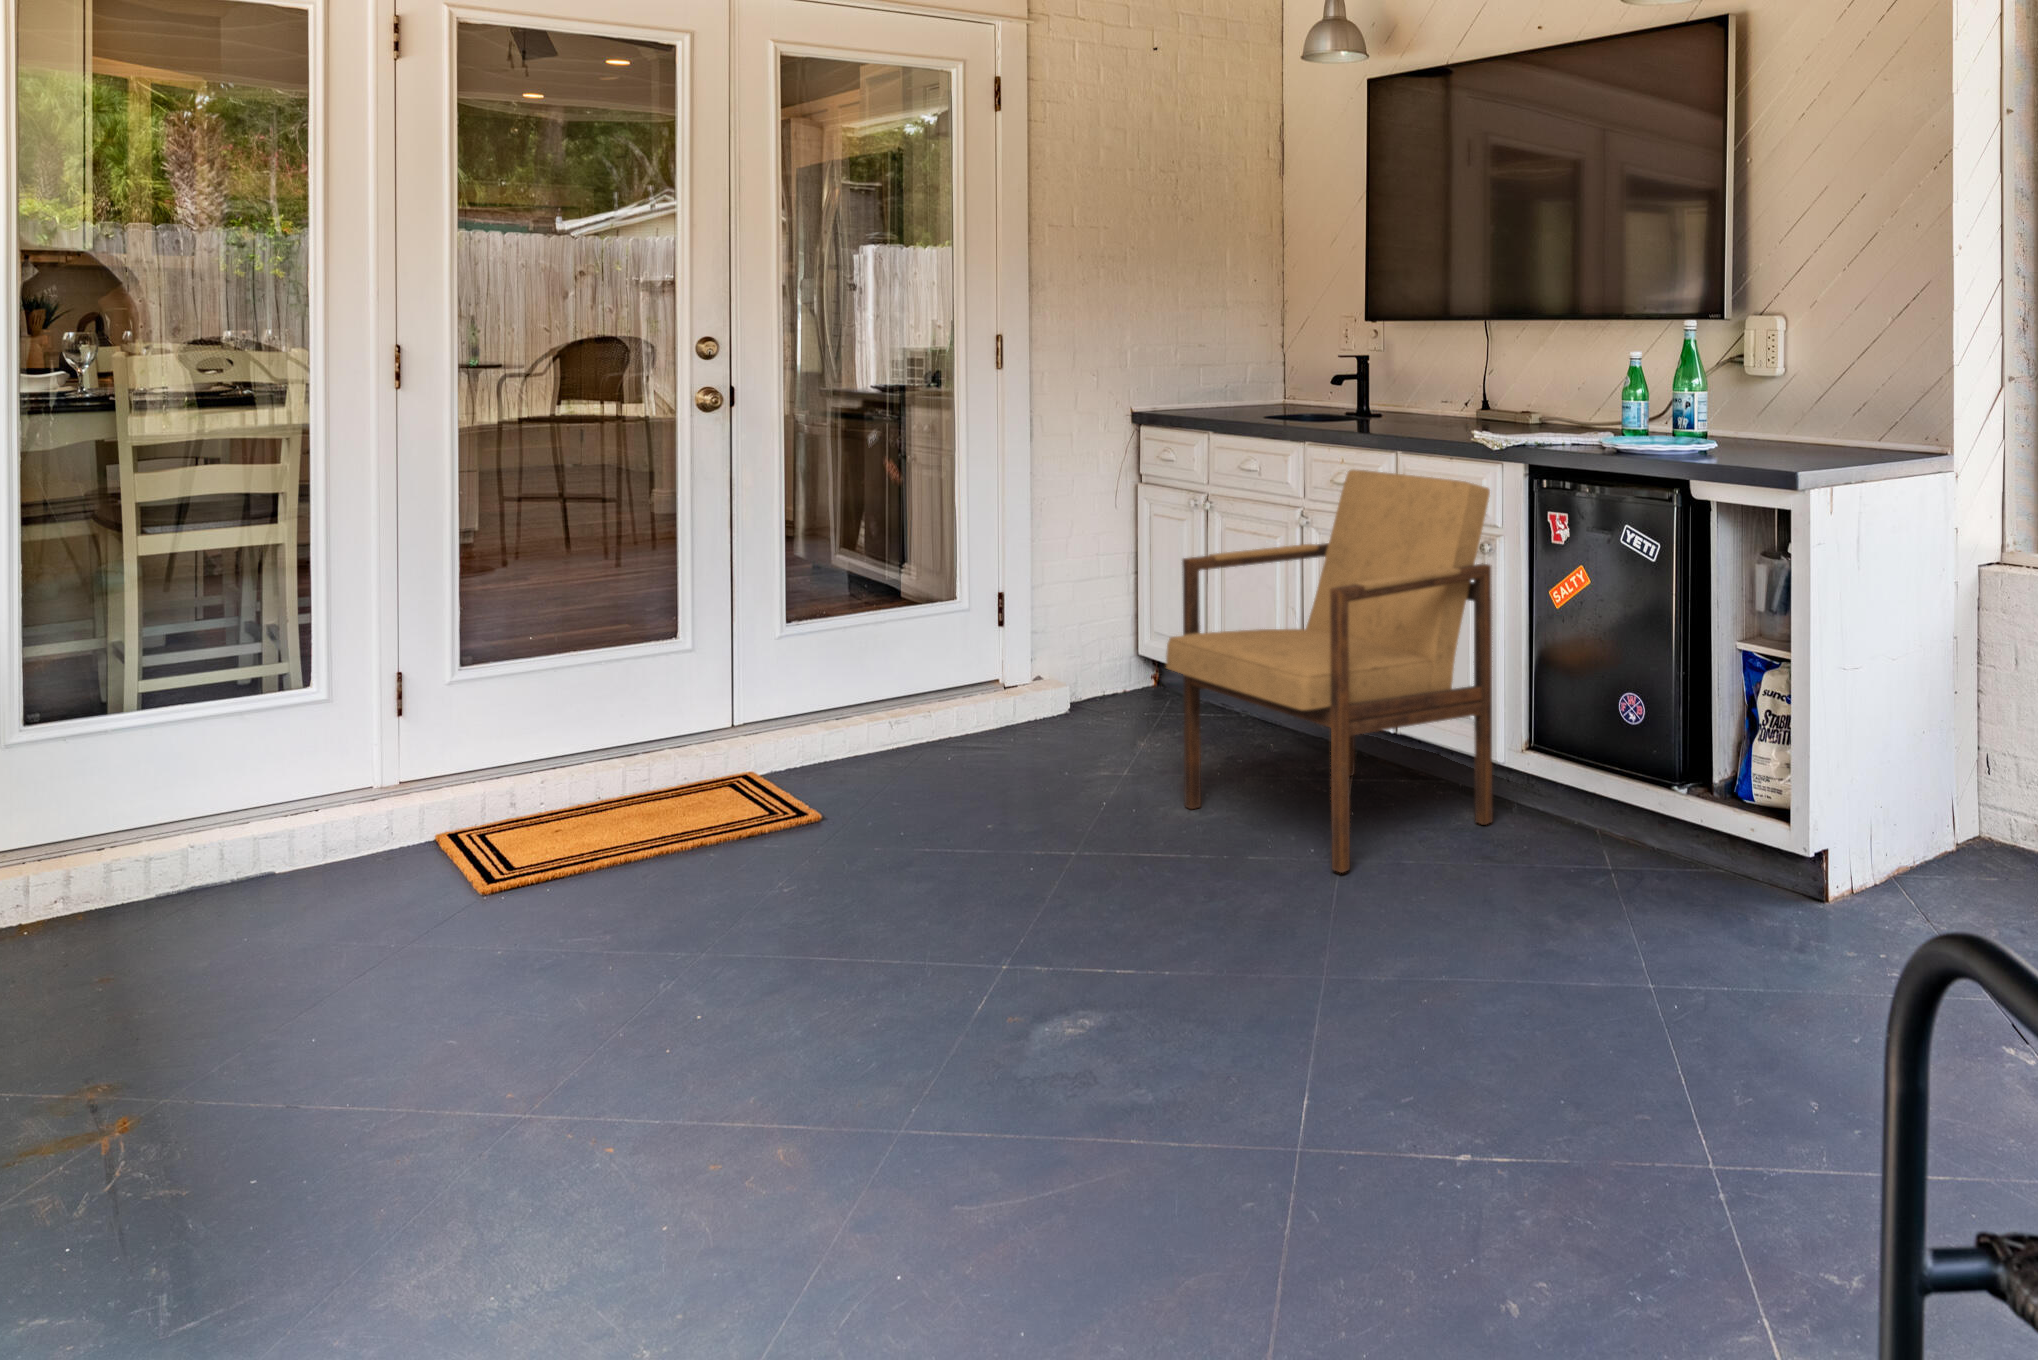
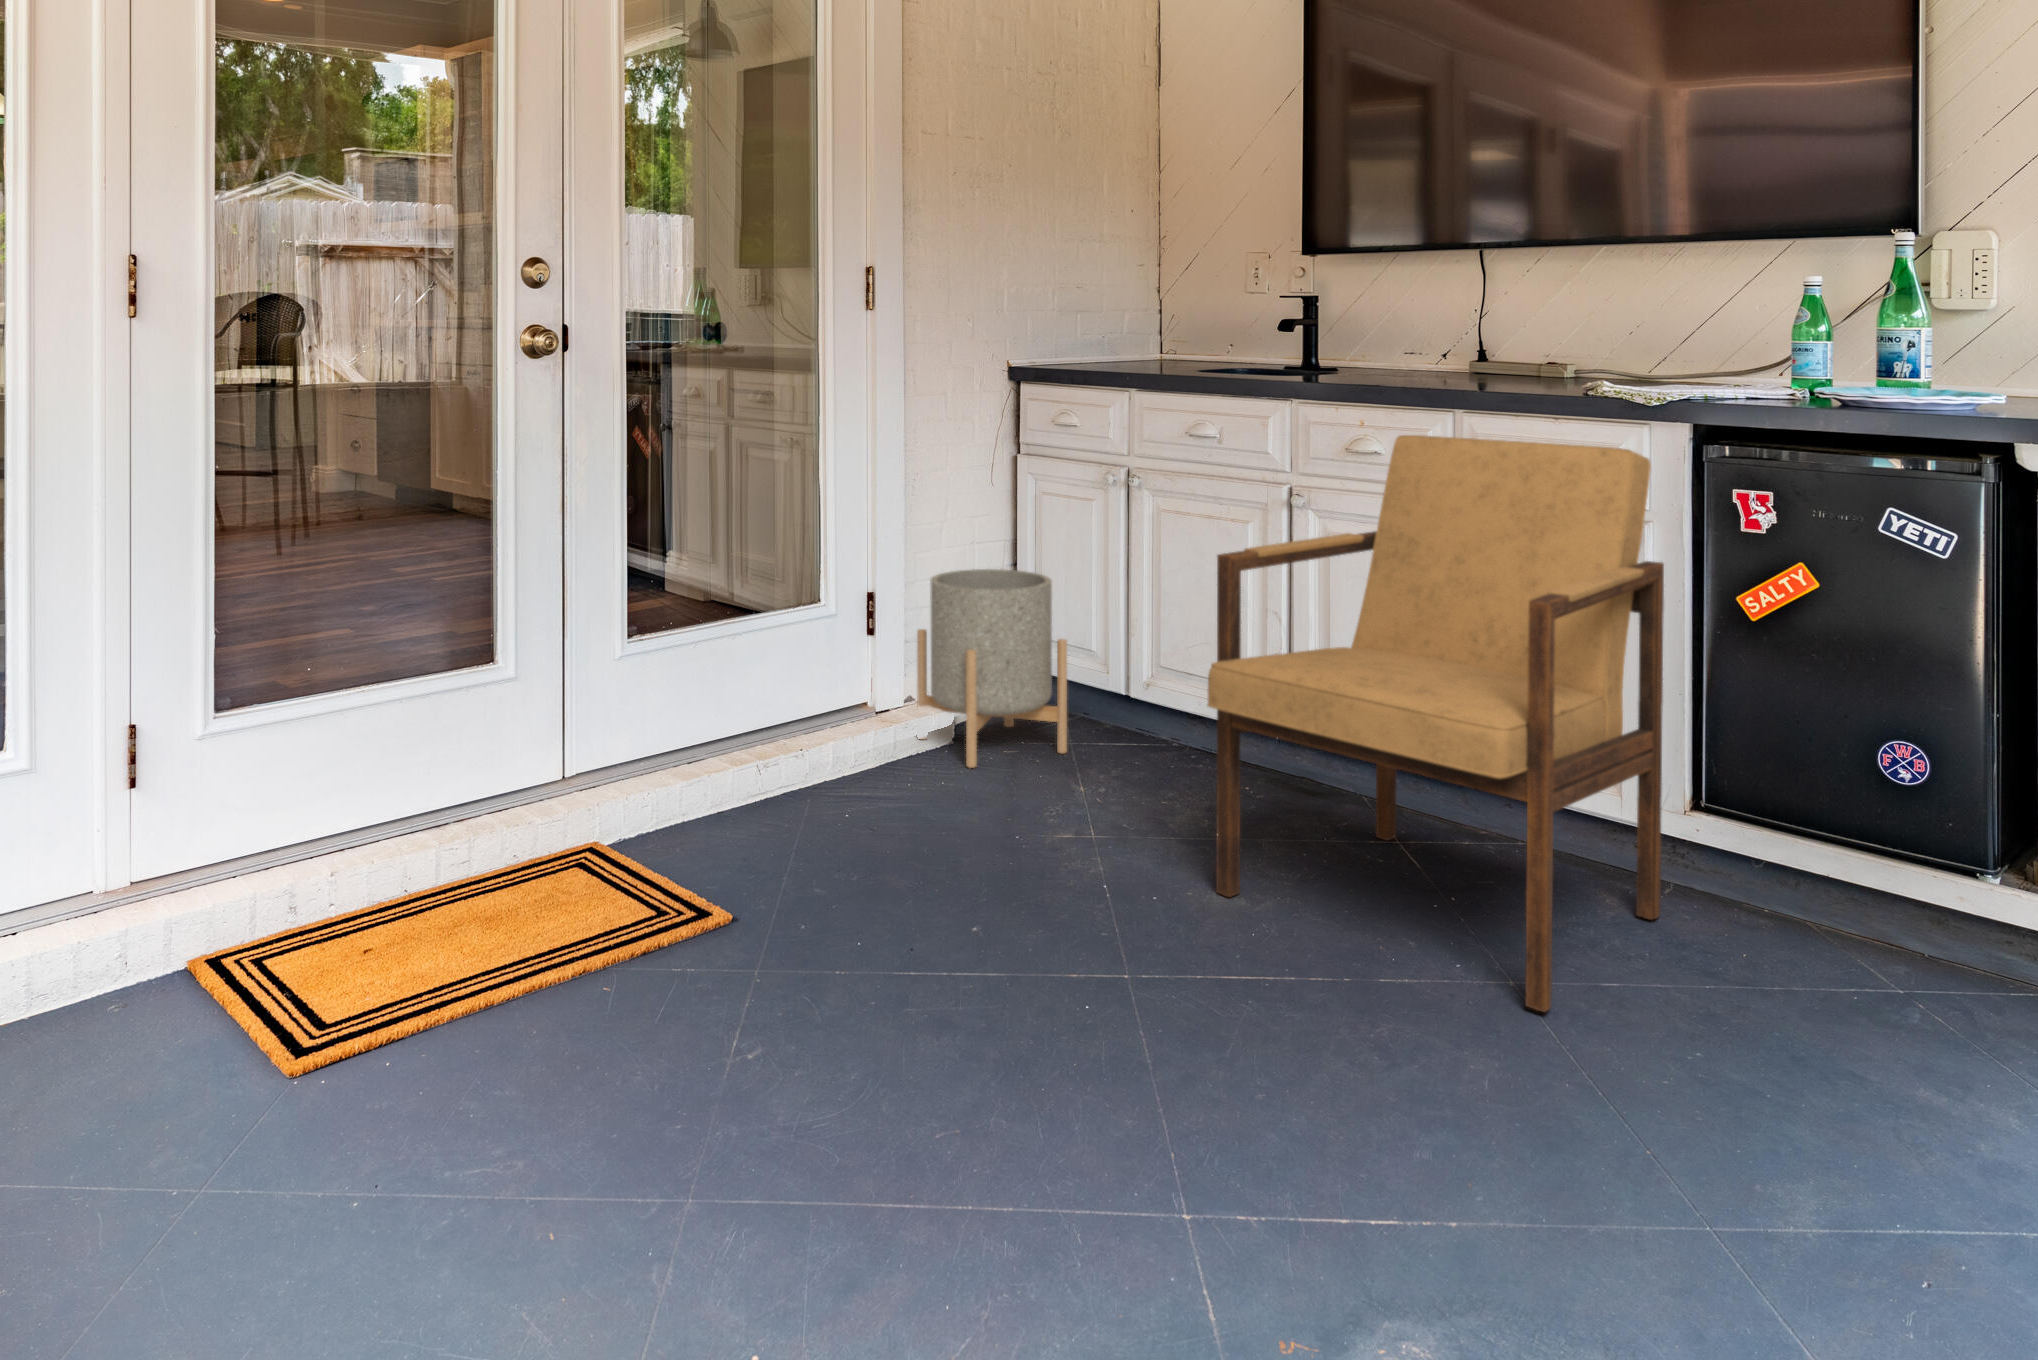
planter: none [1045,573,1156,728] -> present [917,569,1067,768]

